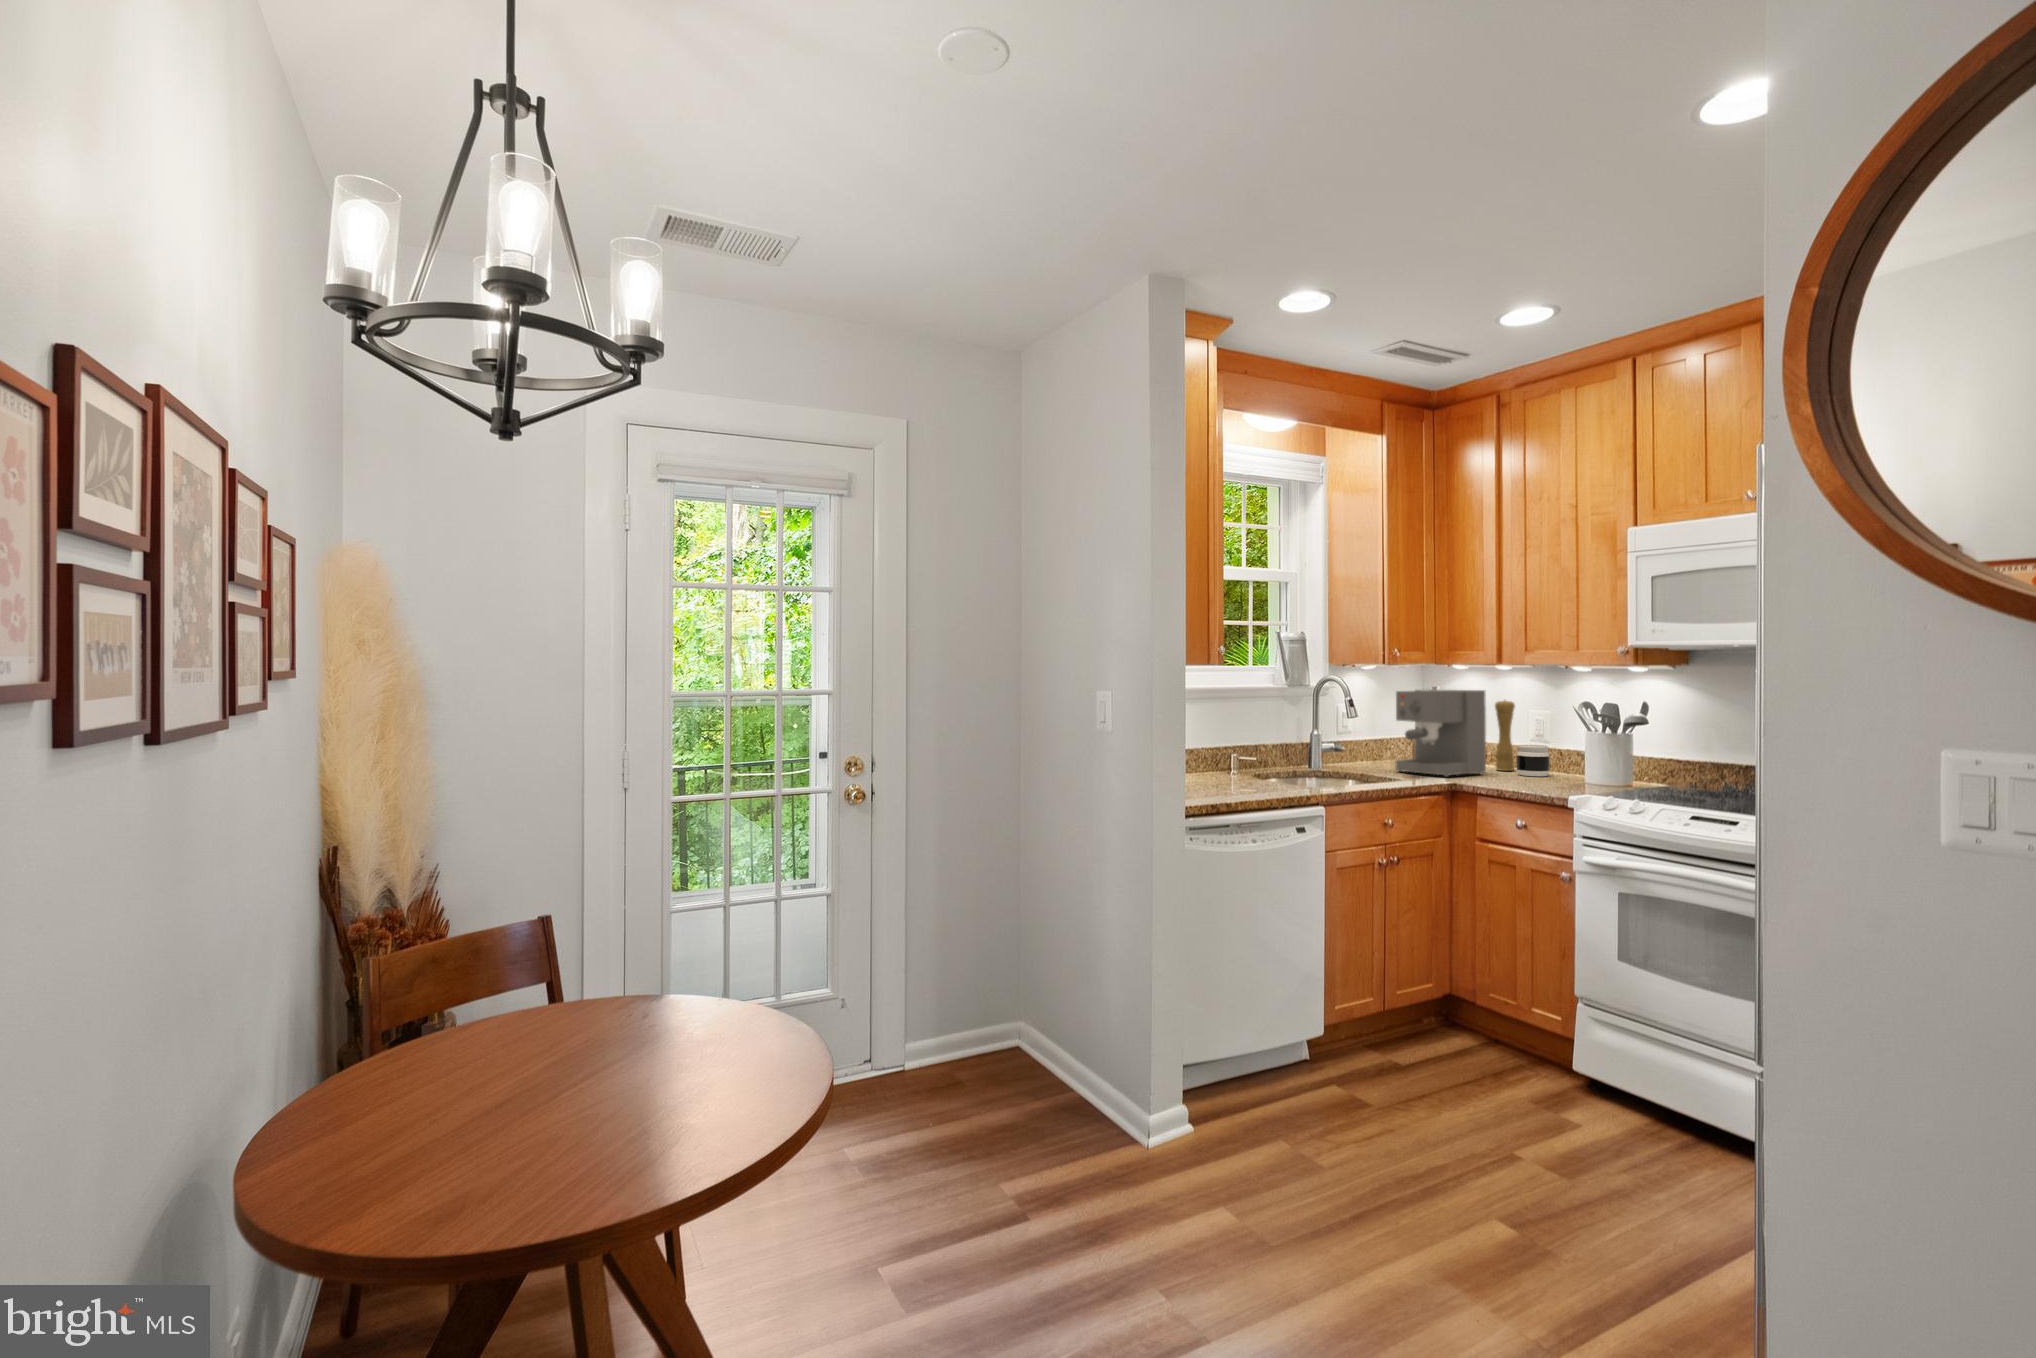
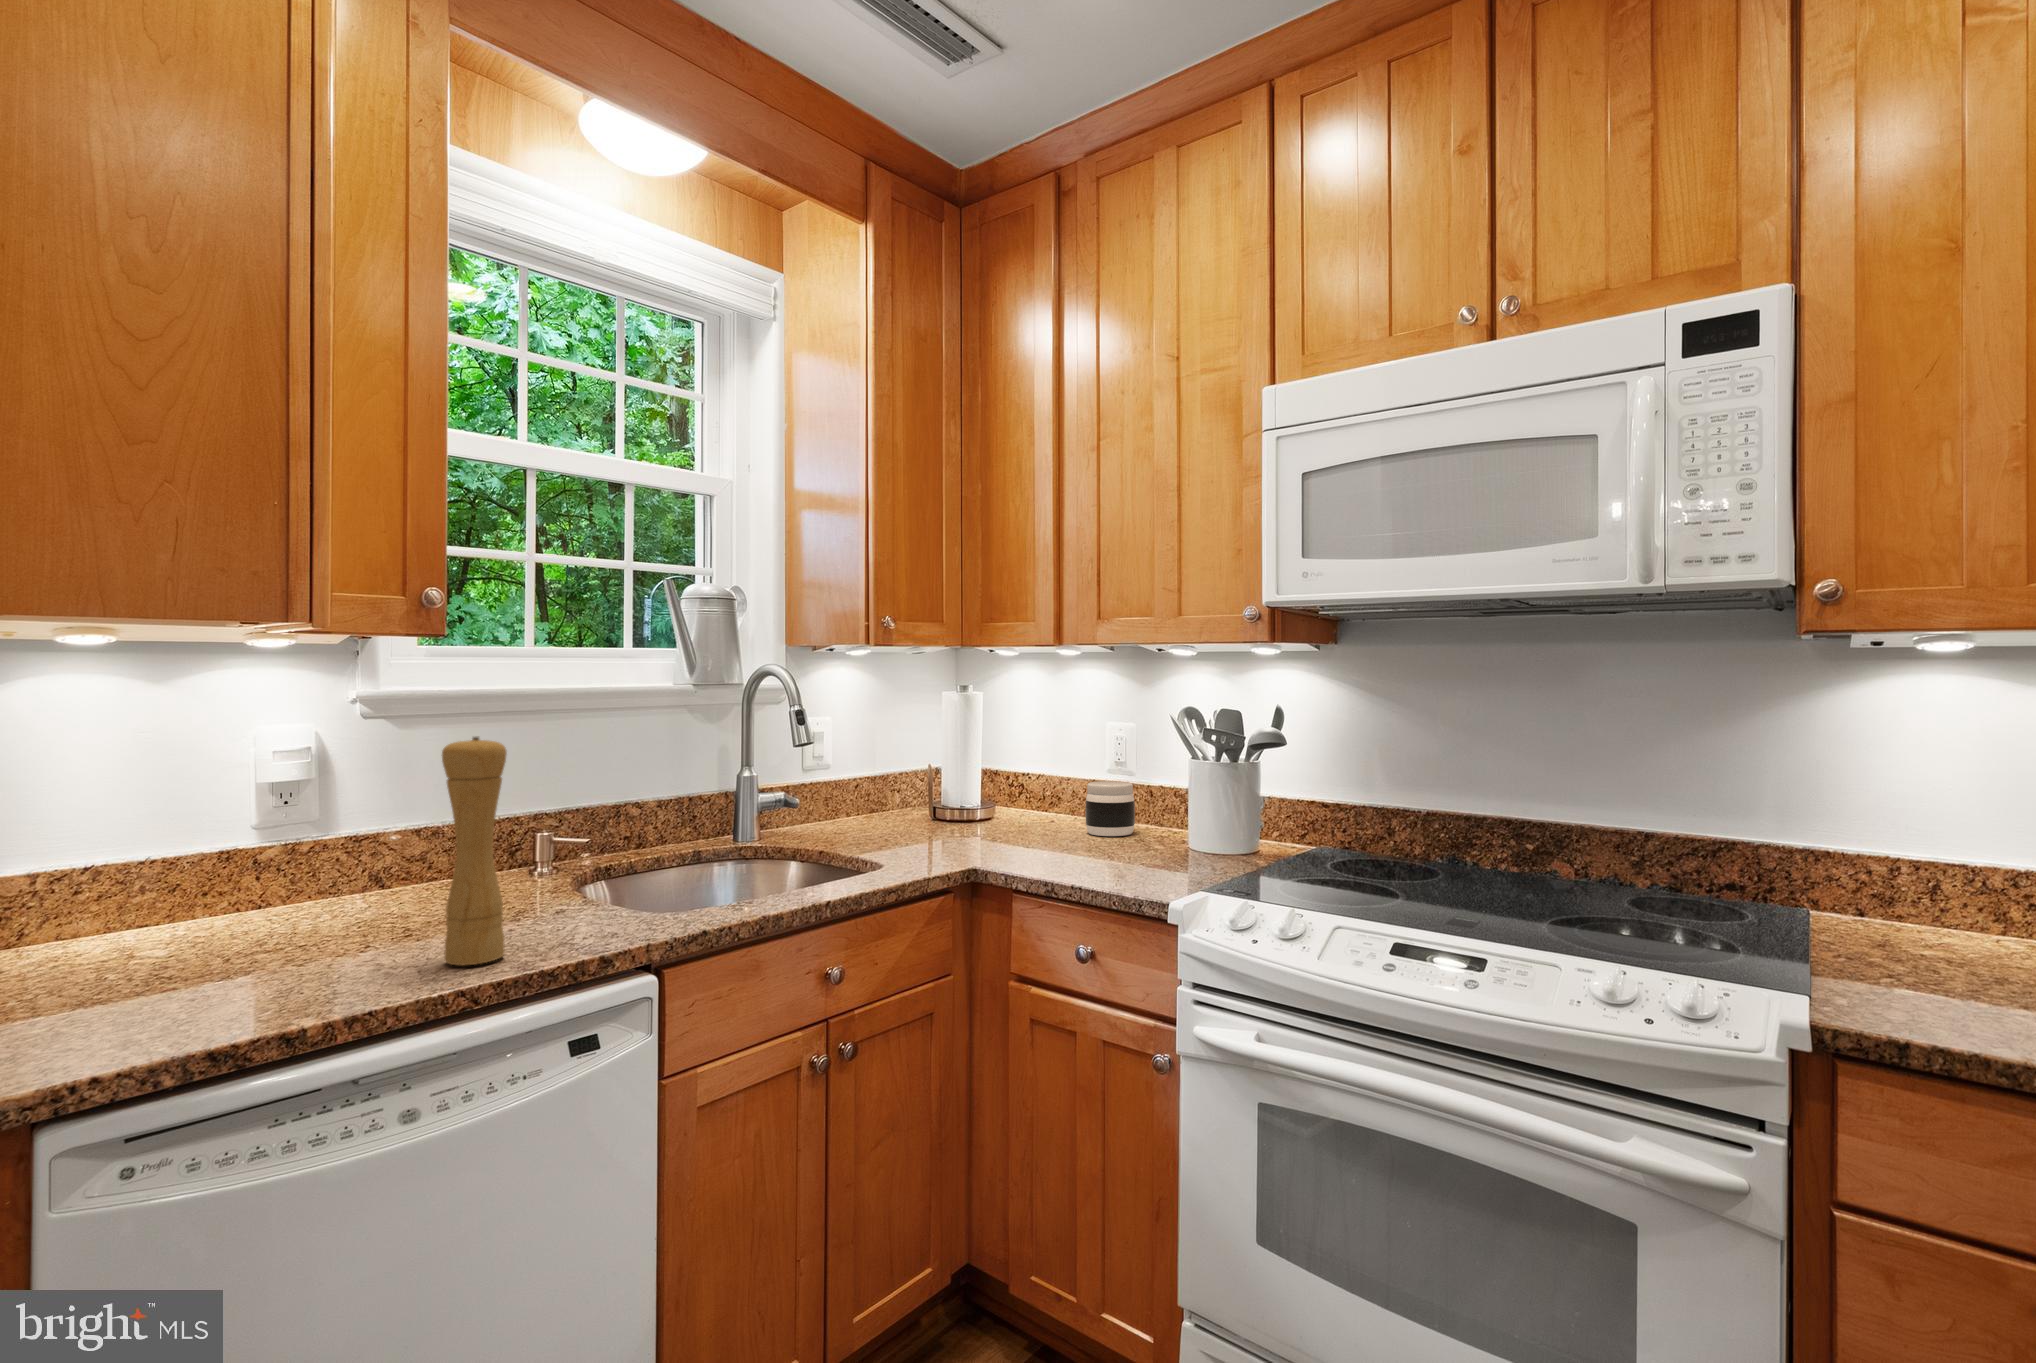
coffee maker: present [1395,690,1486,777] -> none [891,690,1037,848]
pepper mill: present [1495,700,1515,771] -> present [442,737,507,965]

